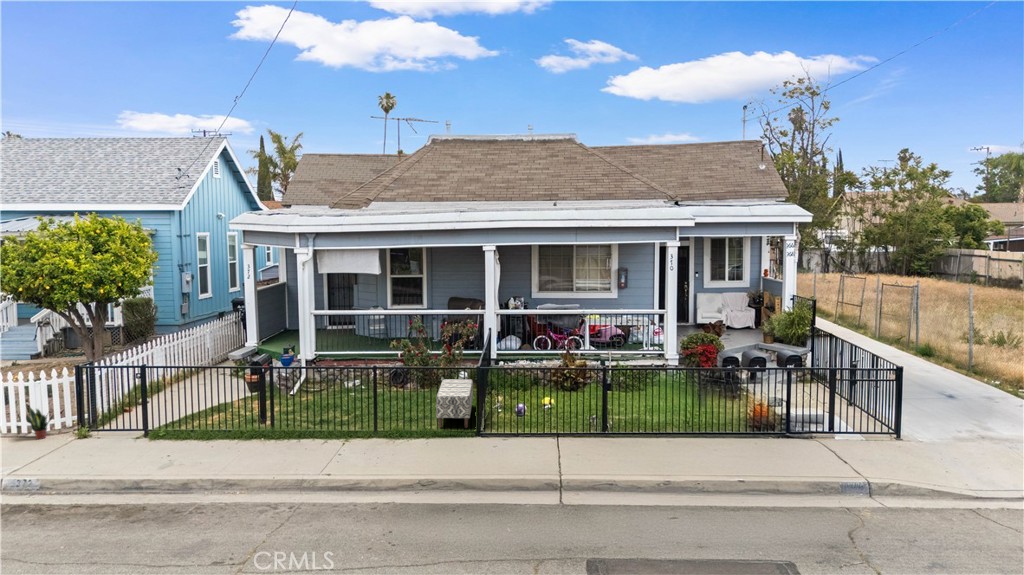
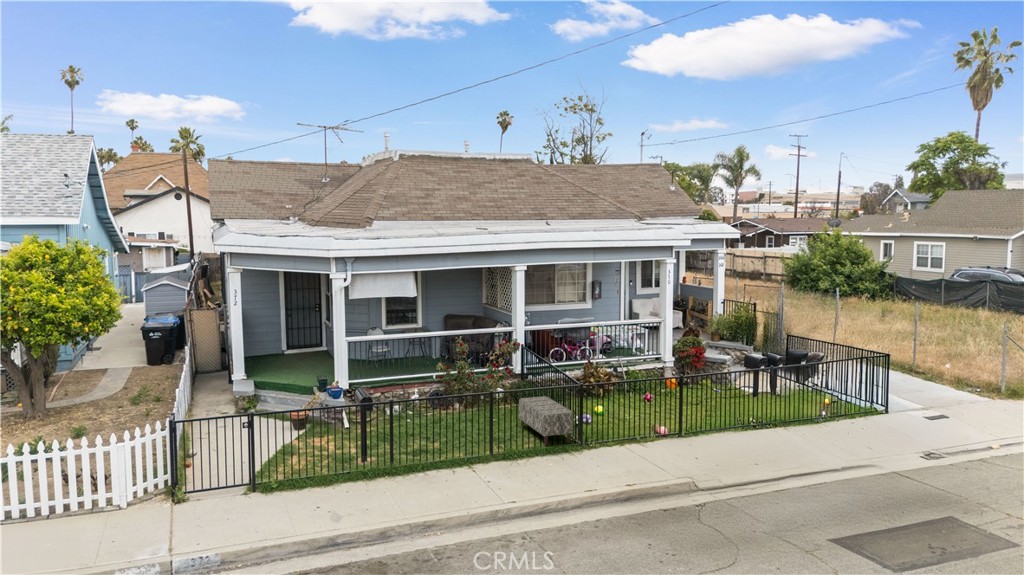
potted plant: present [26,408,53,439] -> none [118,474,146,512]

